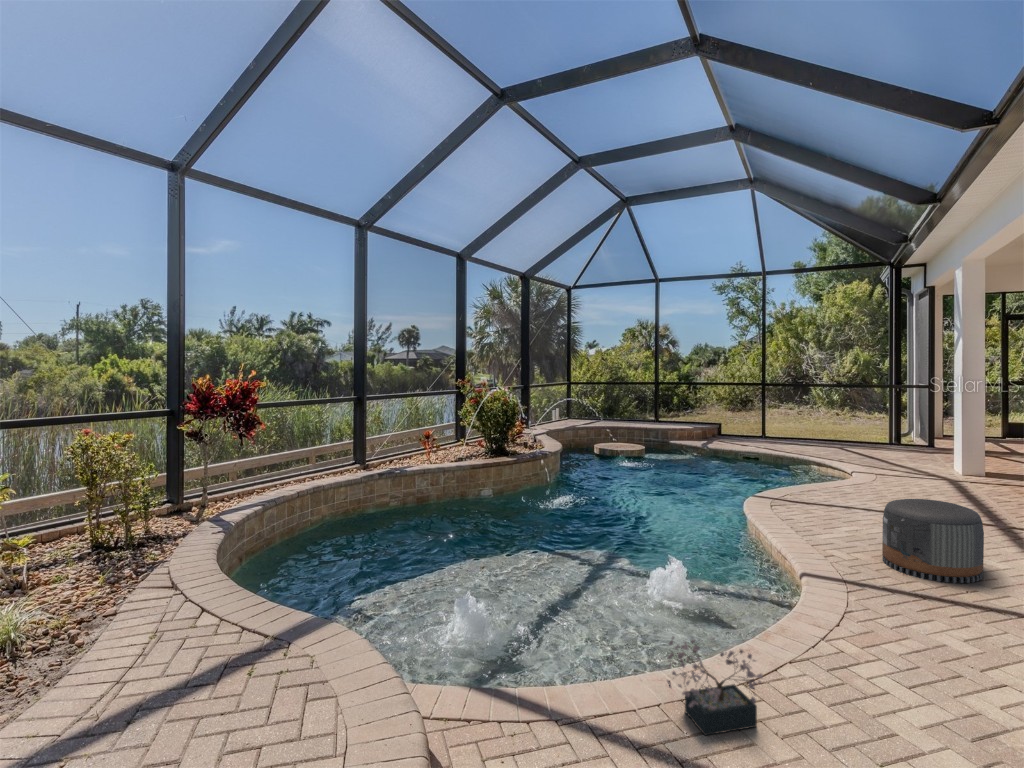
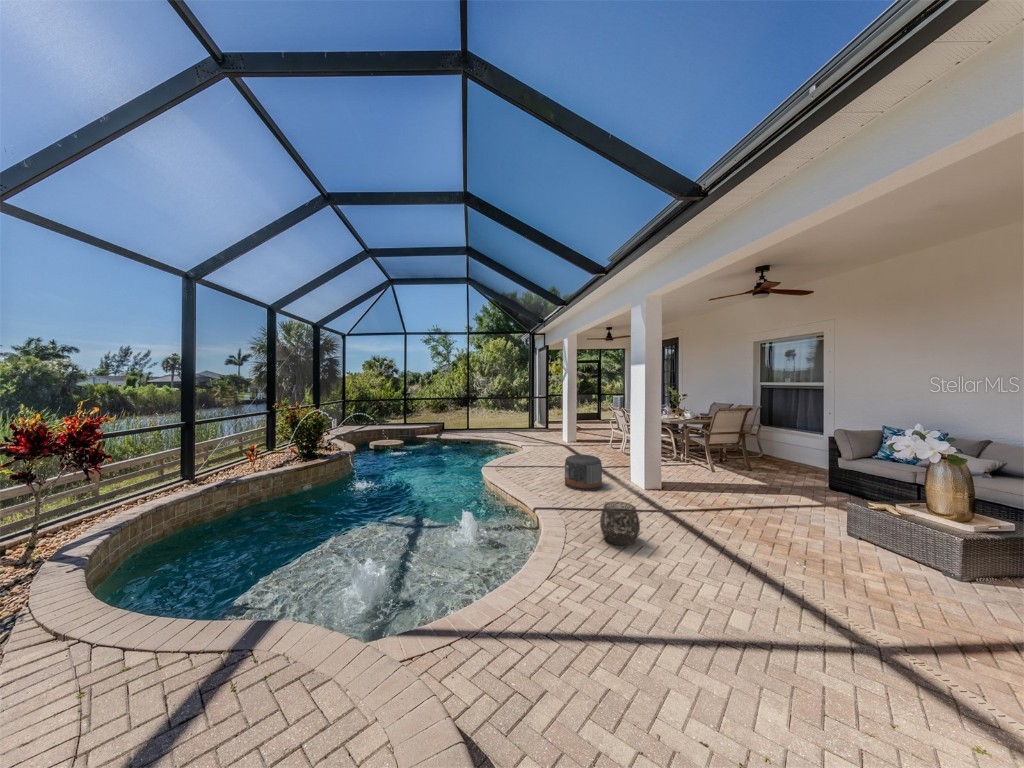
woven basket: none [872,607,989,723] -> present [600,501,640,545]
decorative plant: present [667,637,763,735] -> none [540,537,579,582]

